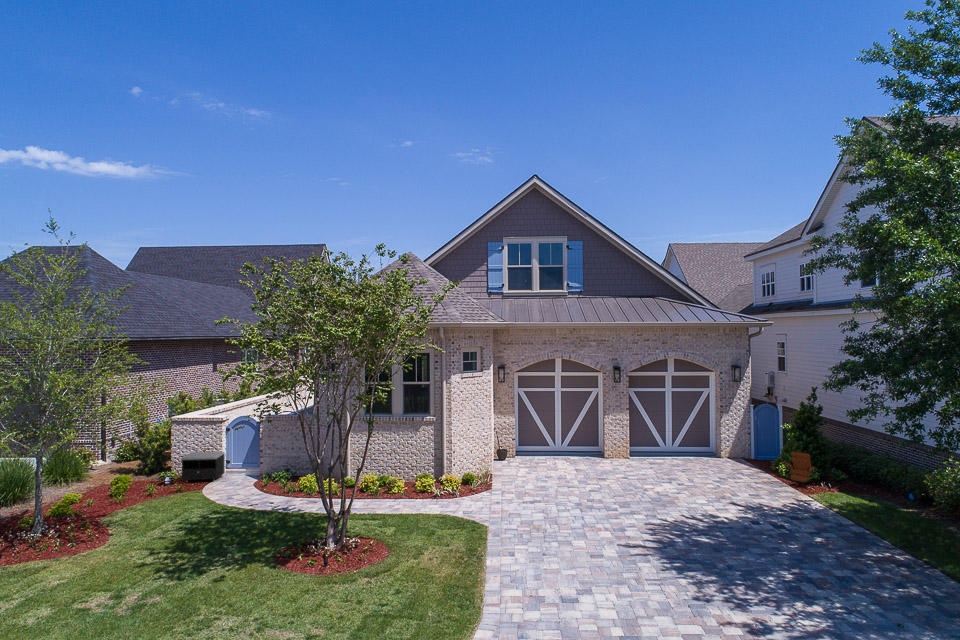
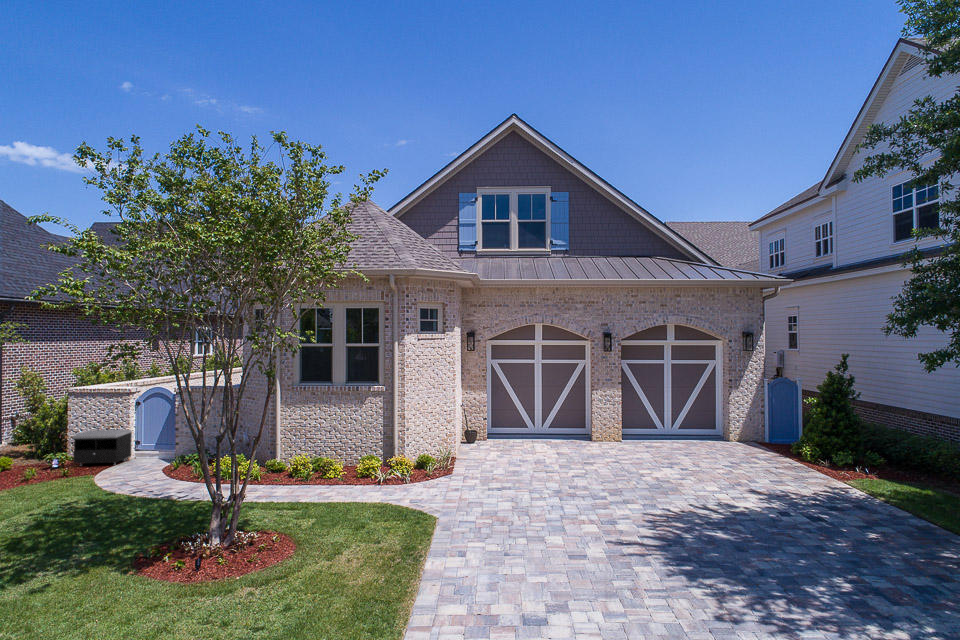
lounge chair: present [787,452,815,488] -> none [811,430,848,474]

